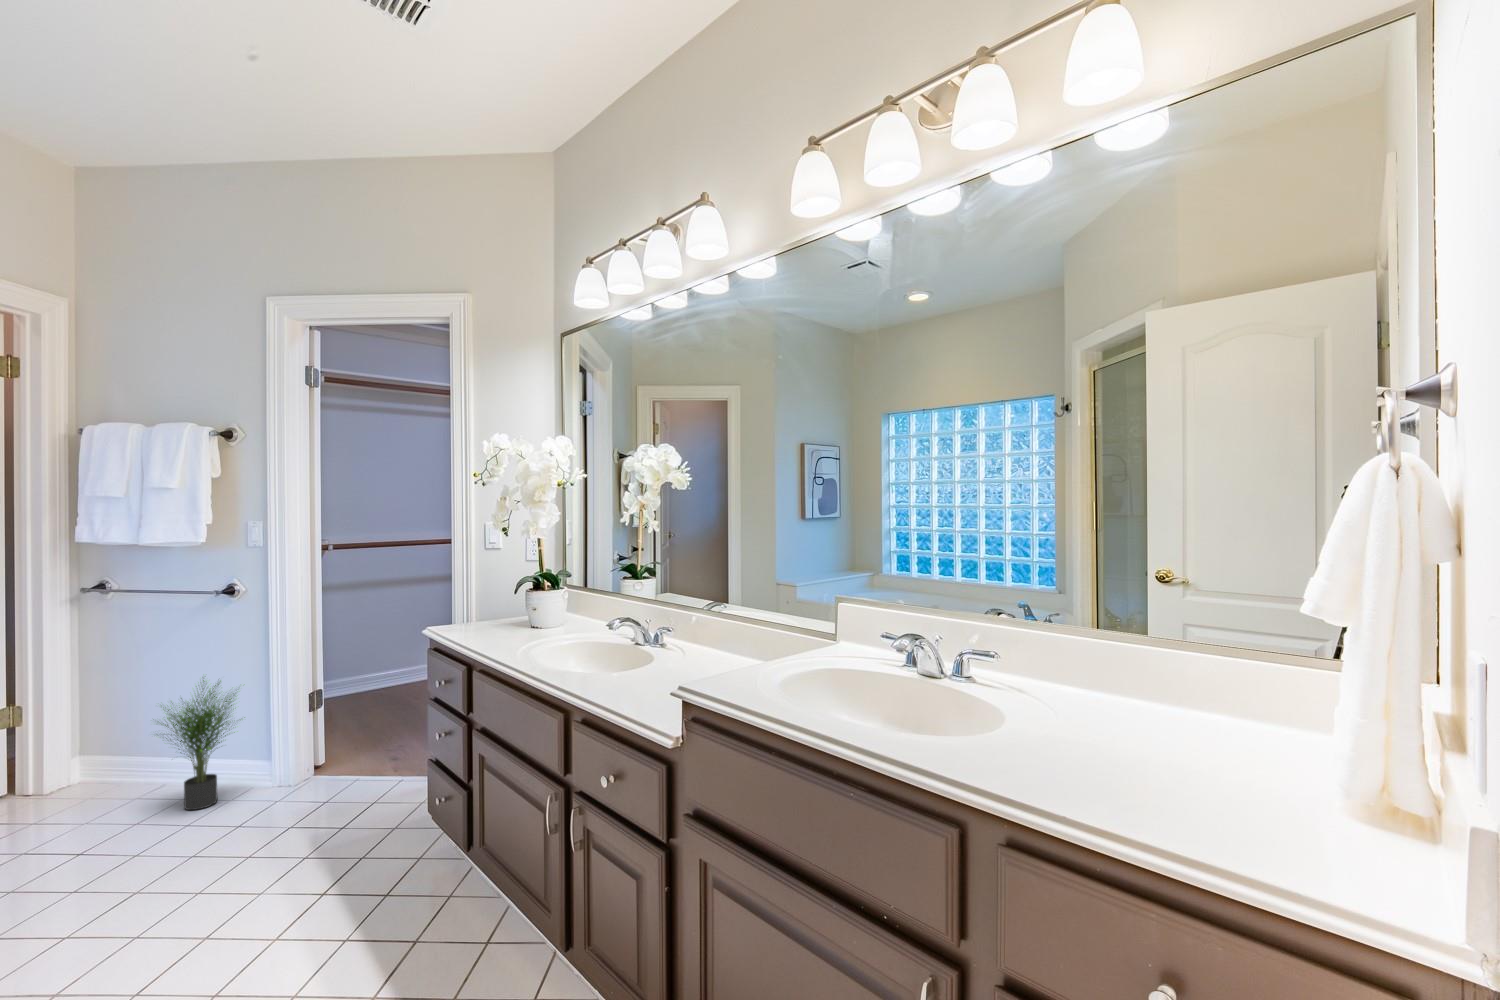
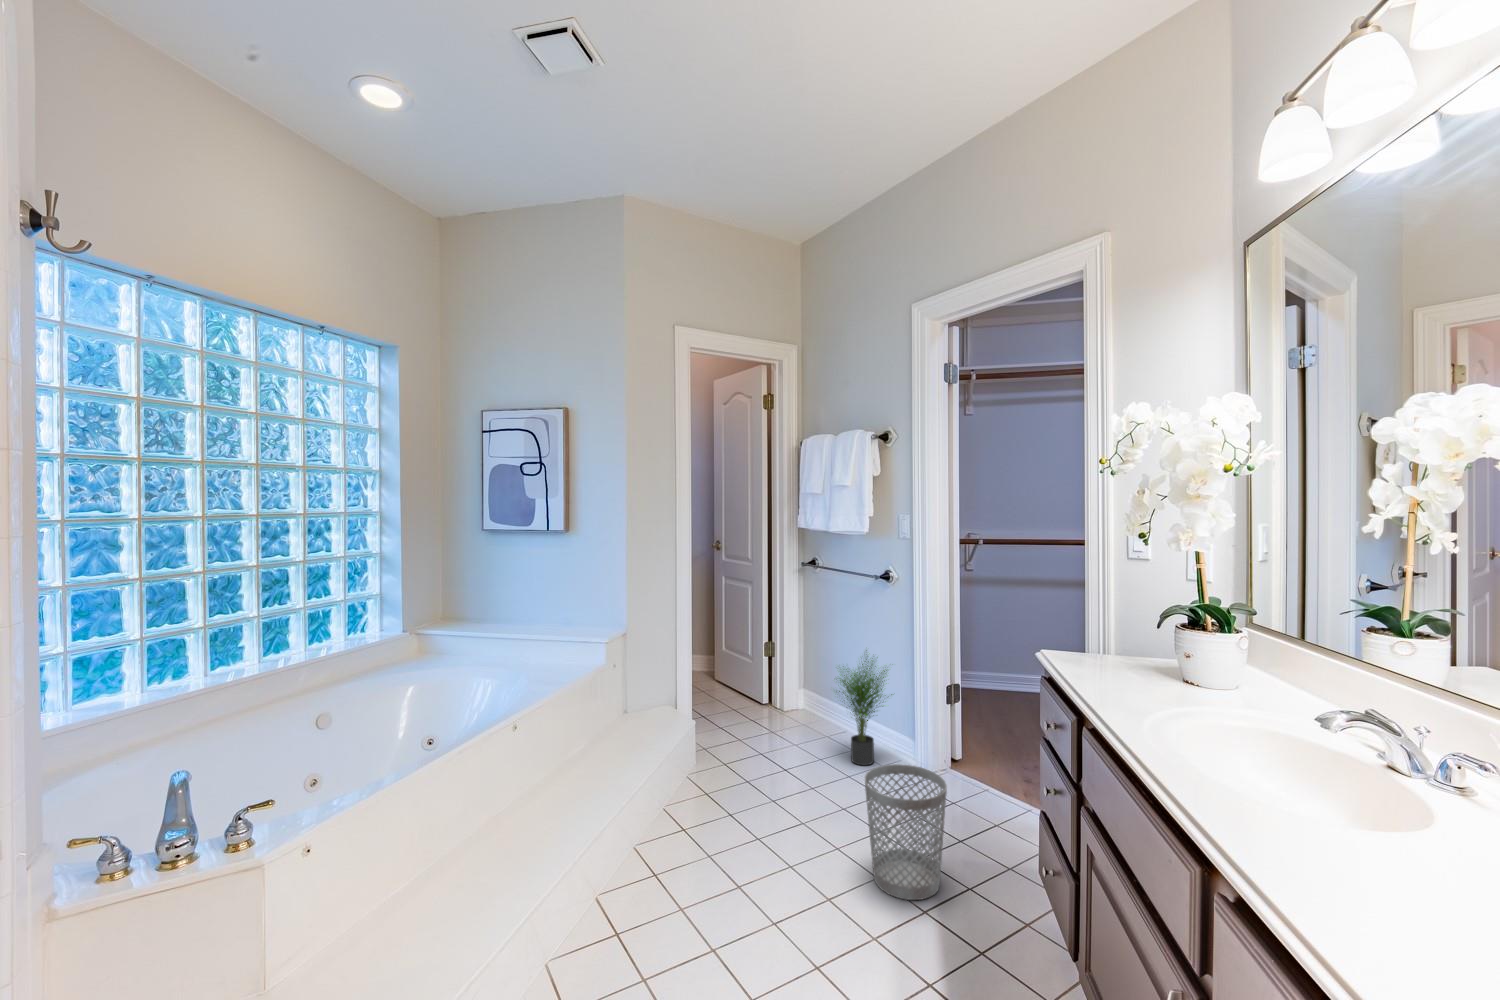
wastebasket: none [248,764,342,894] -> present [865,764,947,900]

